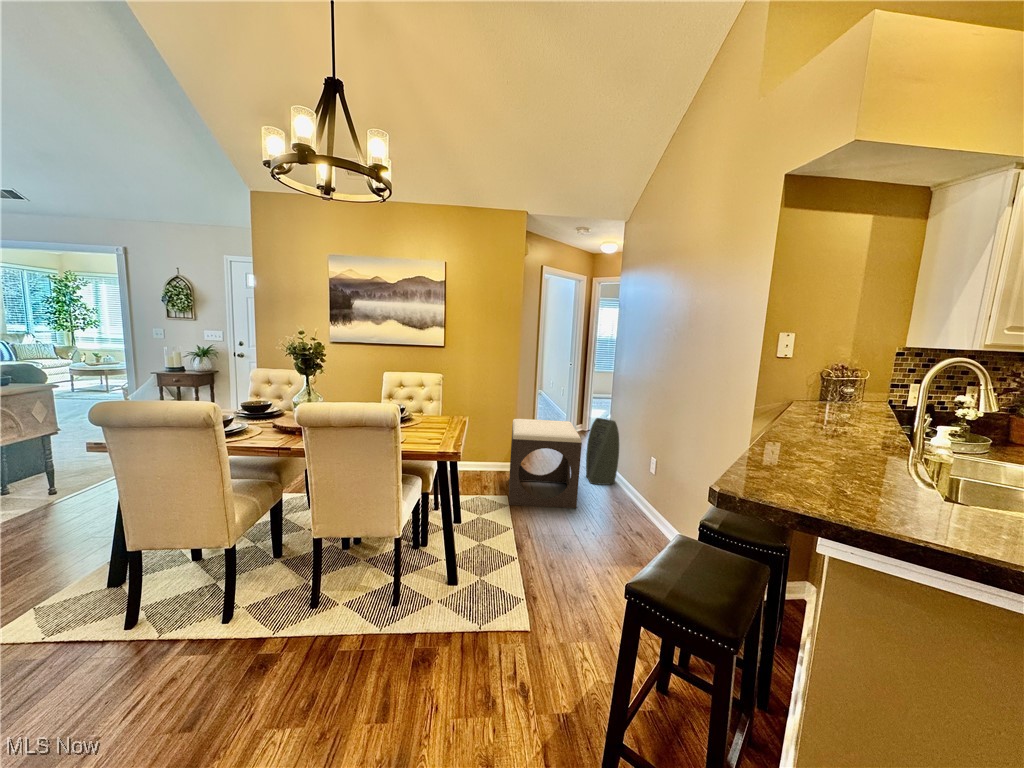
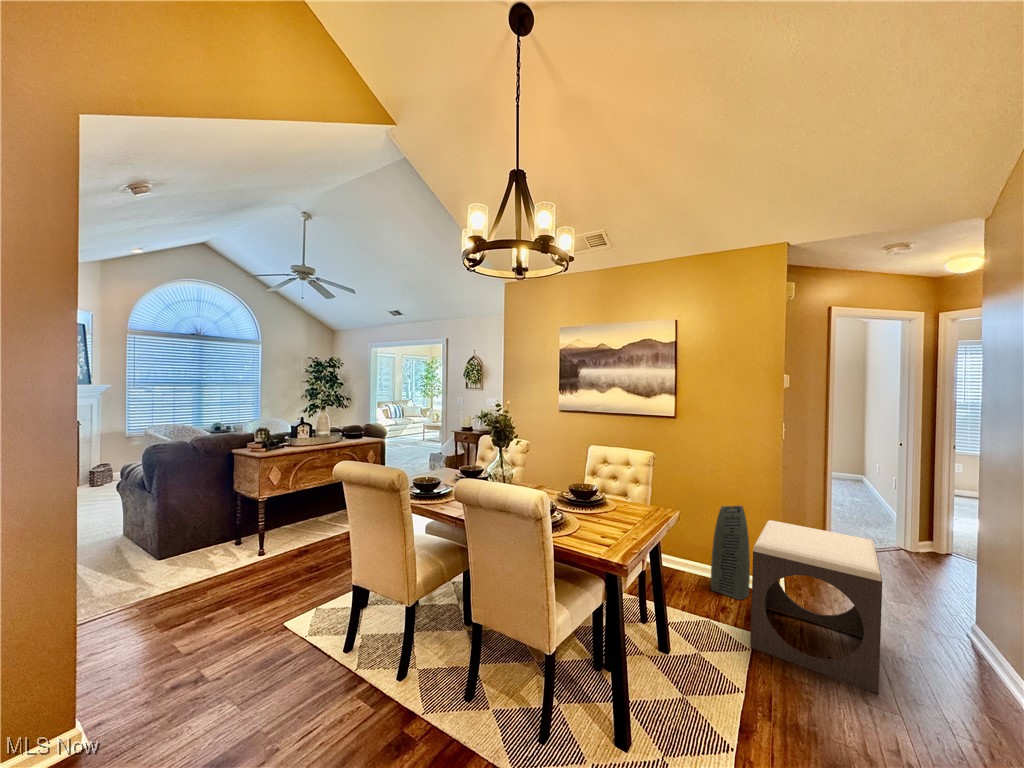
air purifier: present [586,418,619,485] -> present [711,506,750,600]

